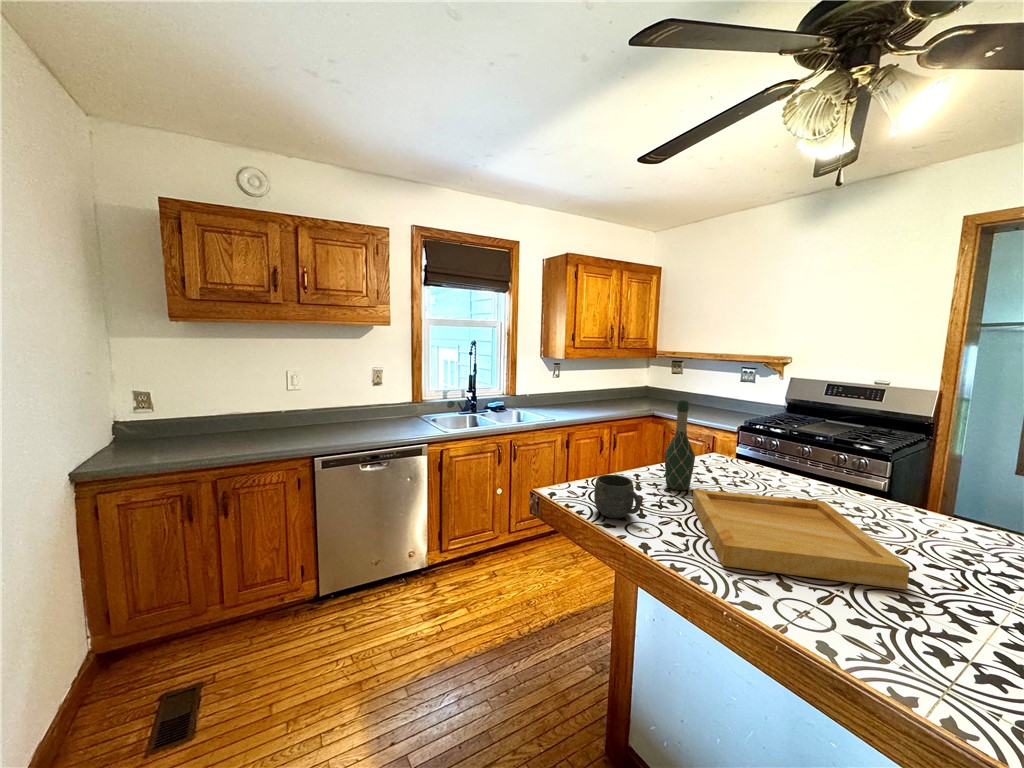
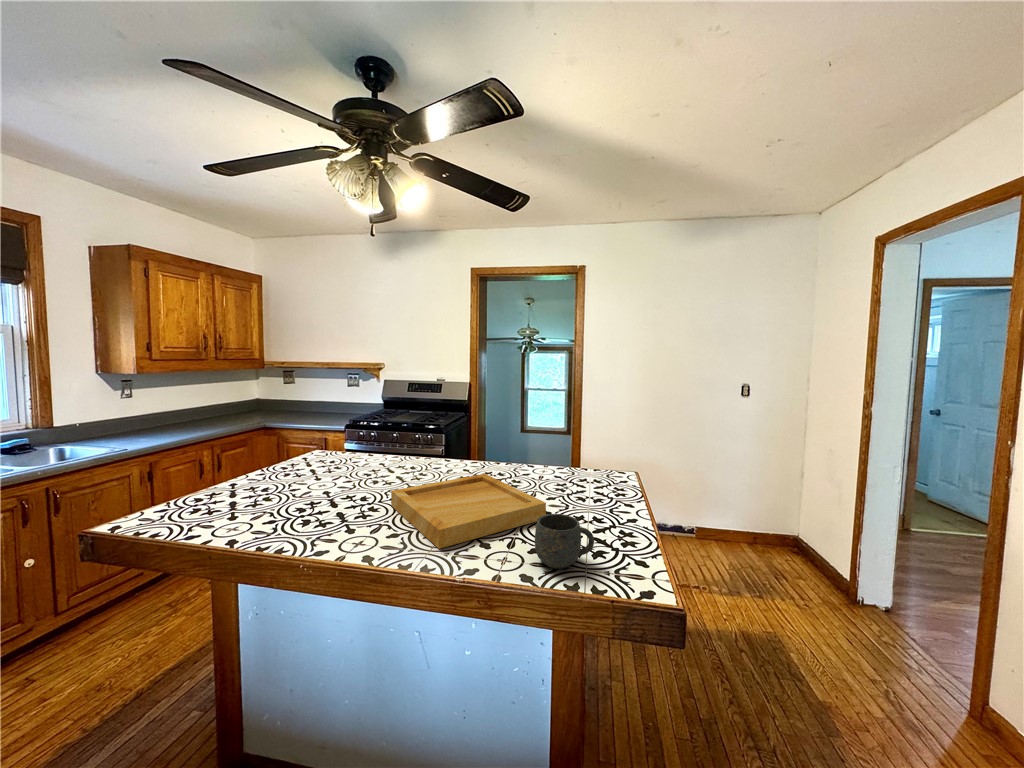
wine bottle: present [665,400,695,490] -> none [356,407,385,496]
mug: present [594,475,641,519] -> present [535,514,594,569]

